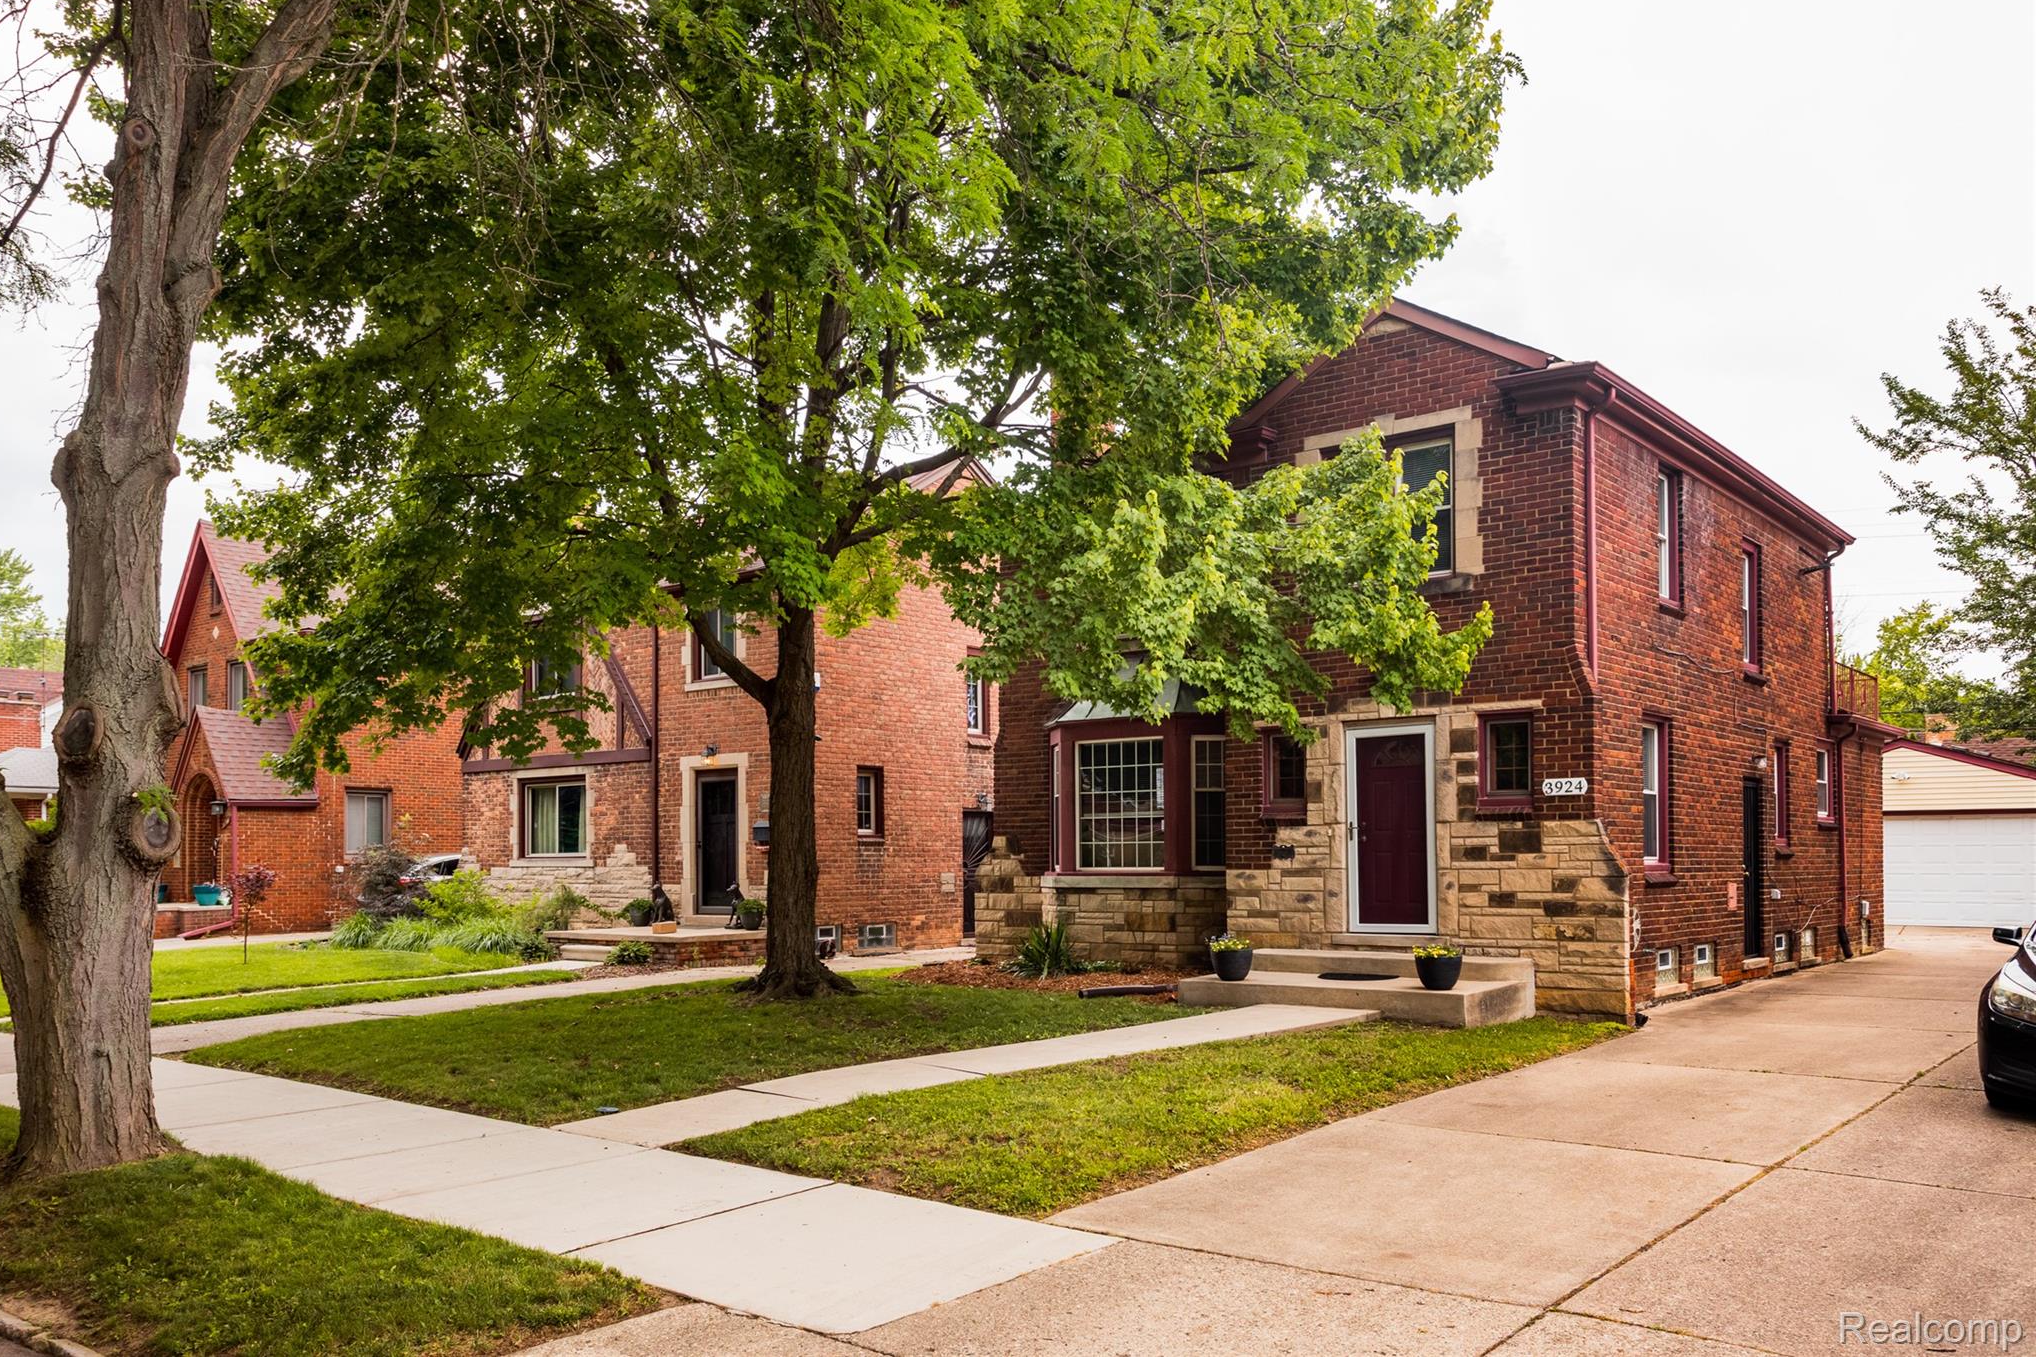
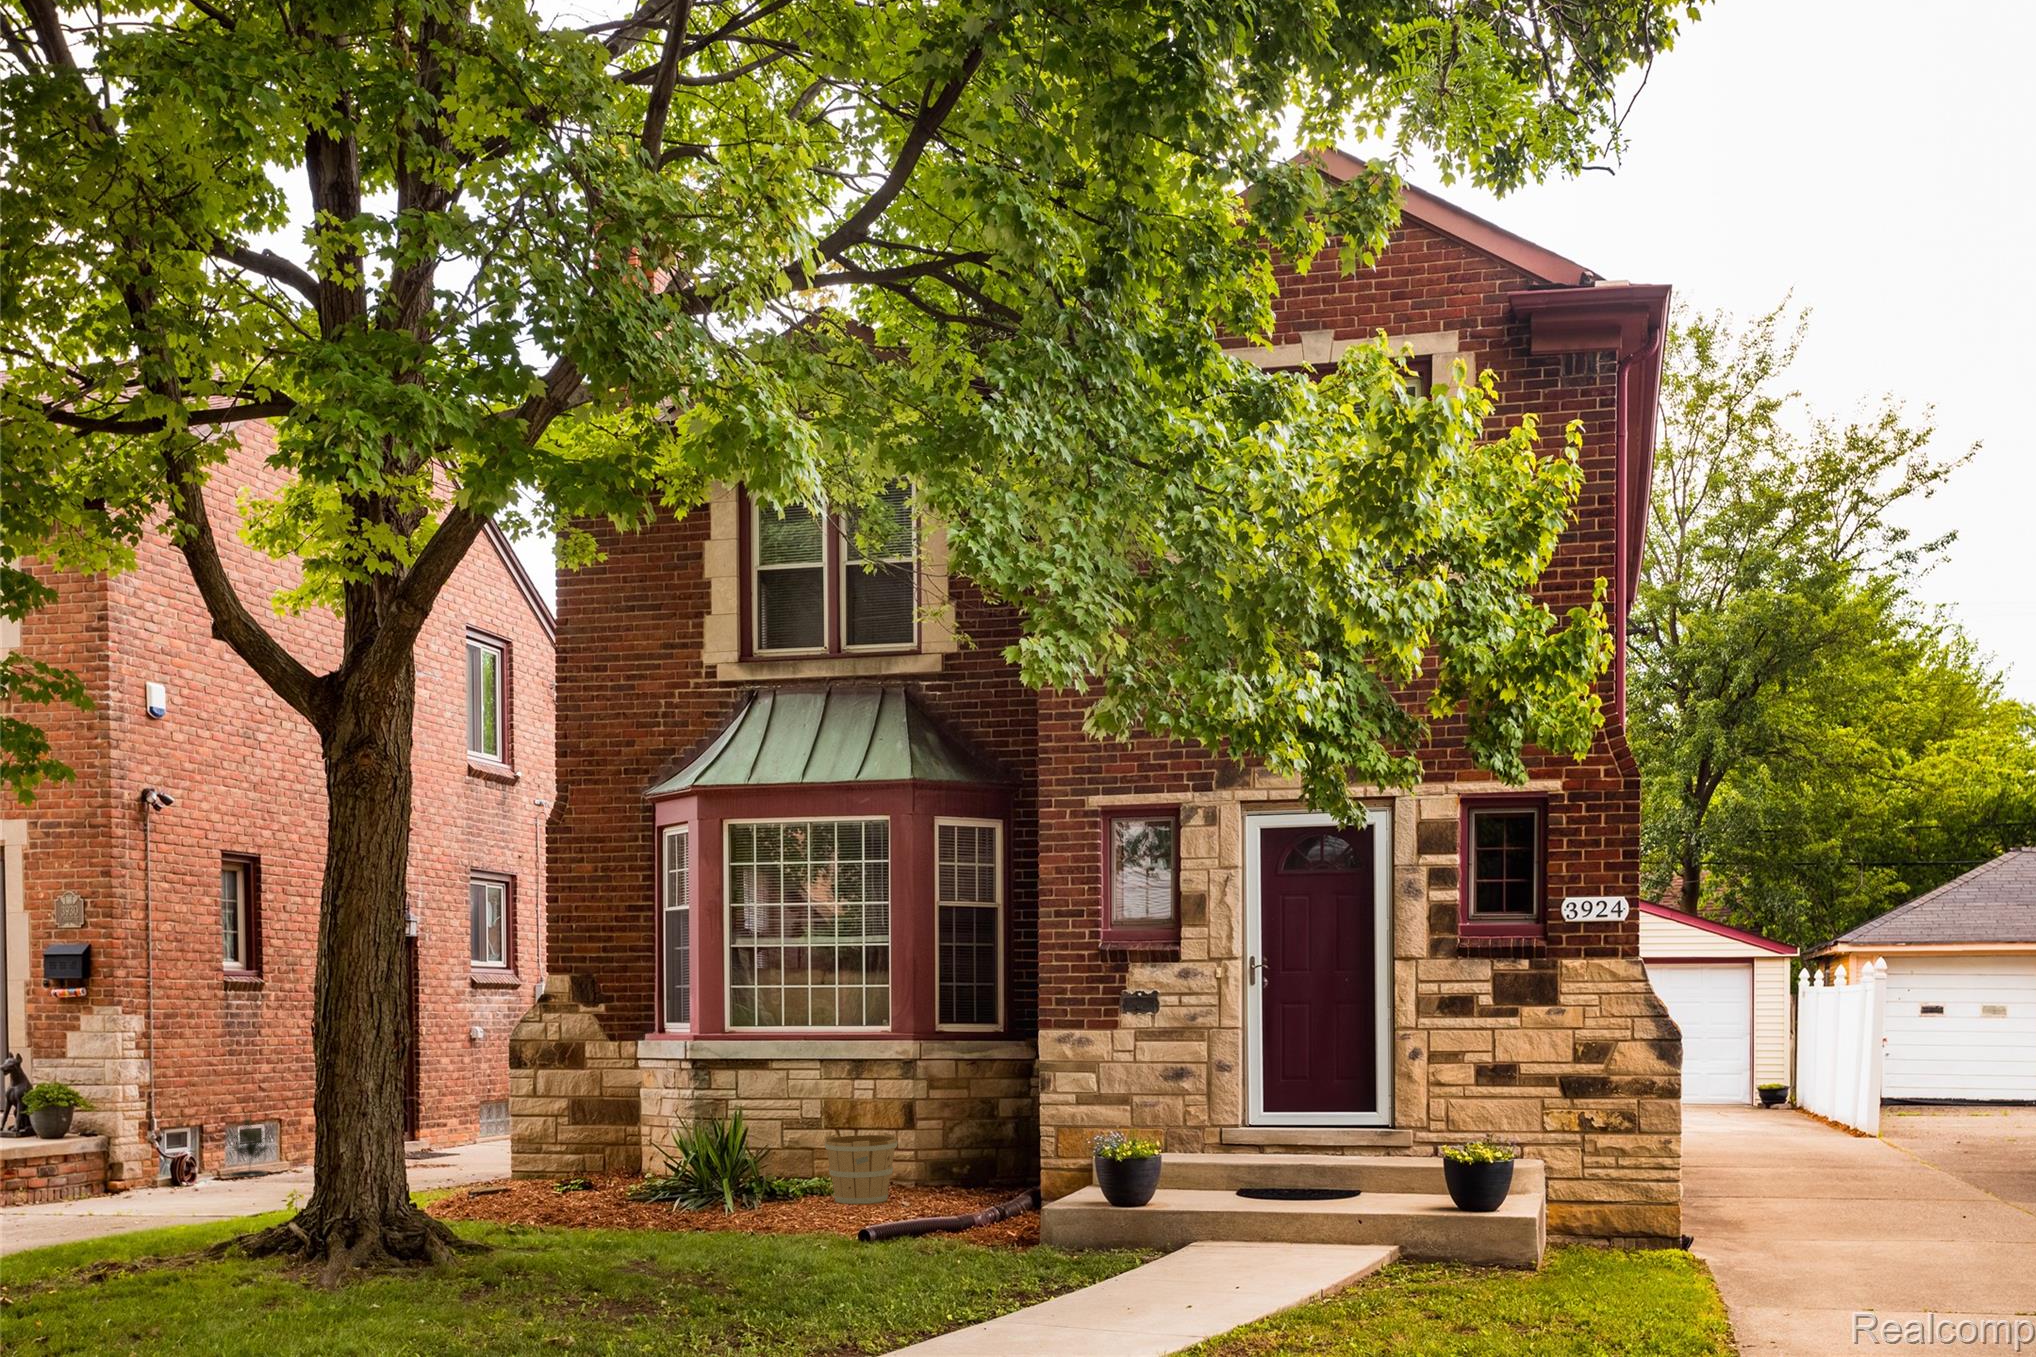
wooden bucket: none [1118,934,1164,976] -> present [824,1134,898,1204]

